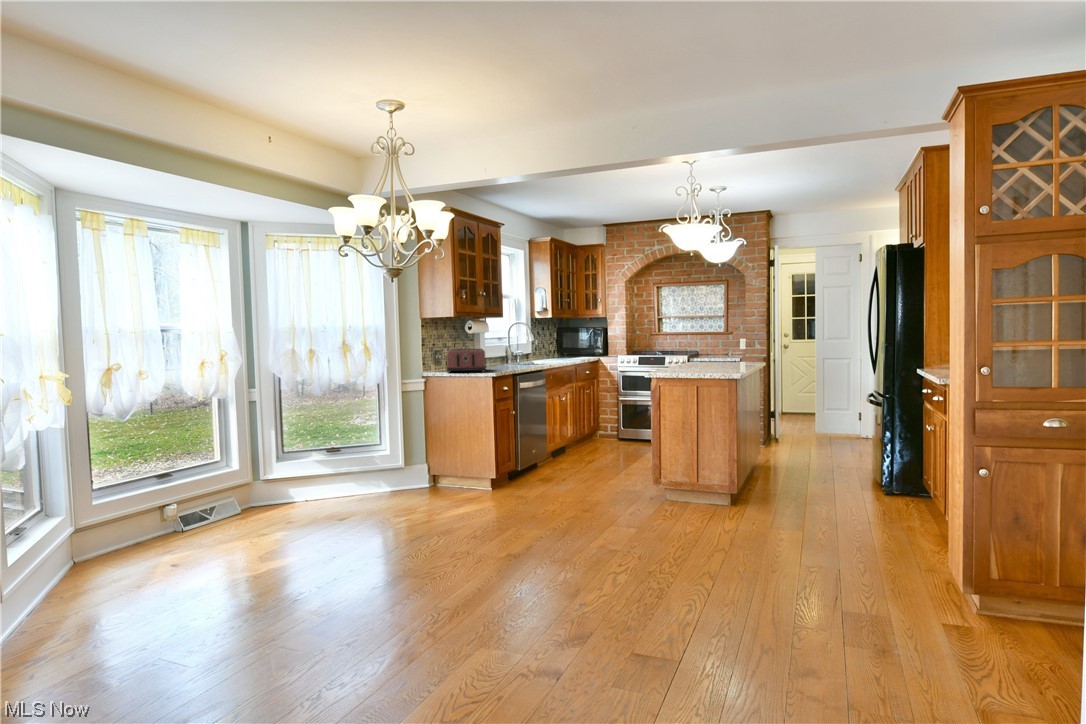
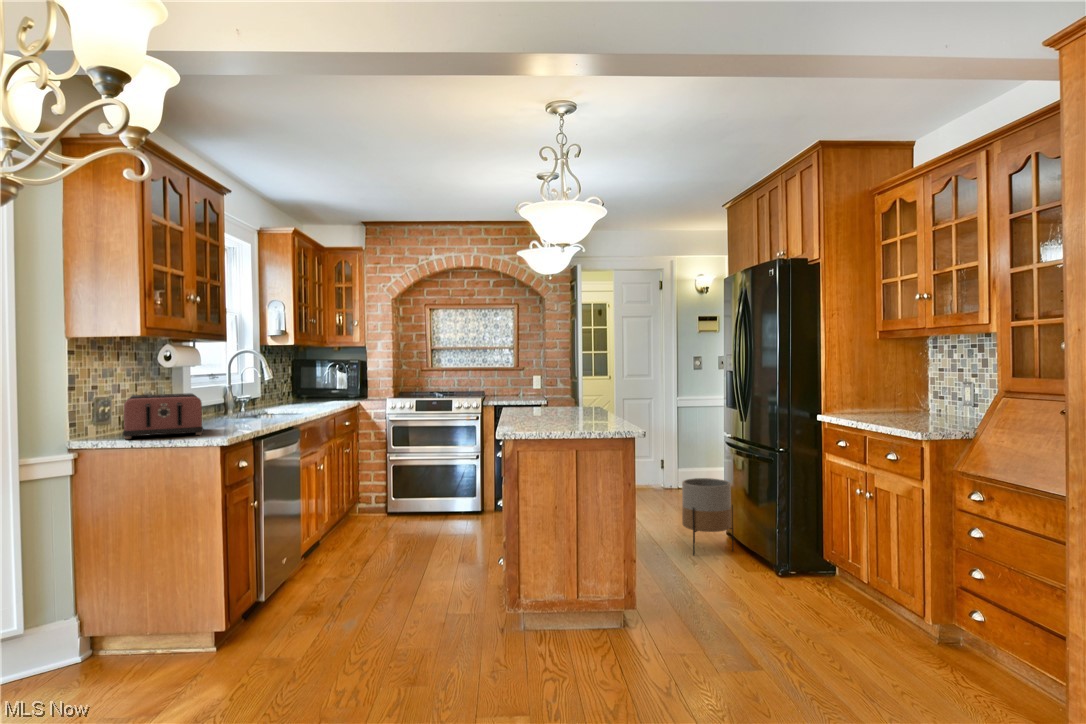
planter: none [824,422,867,480] -> present [682,478,734,555]

